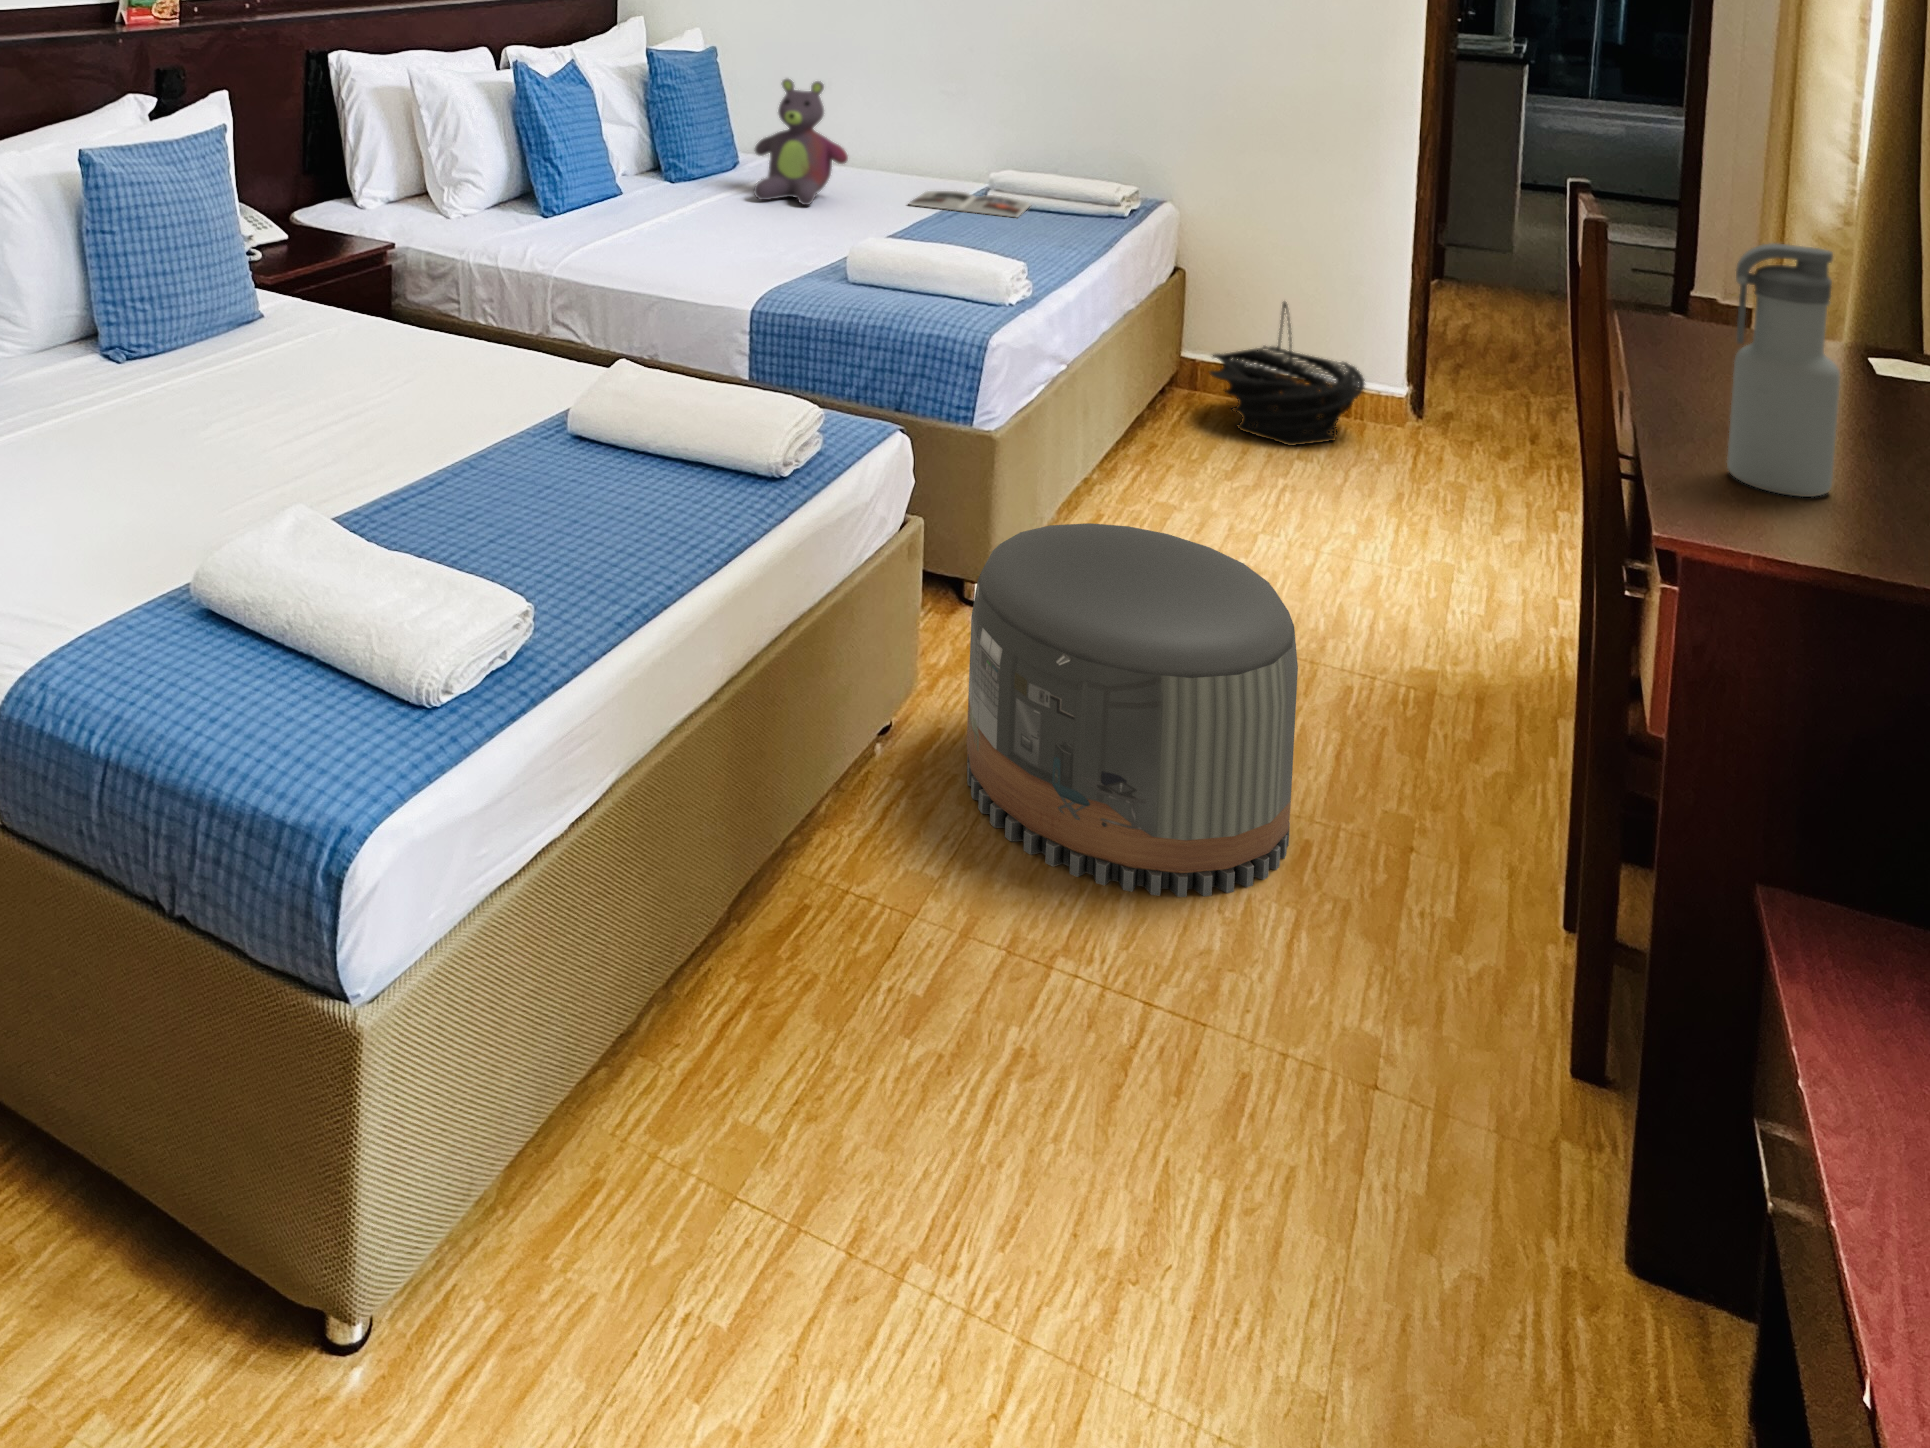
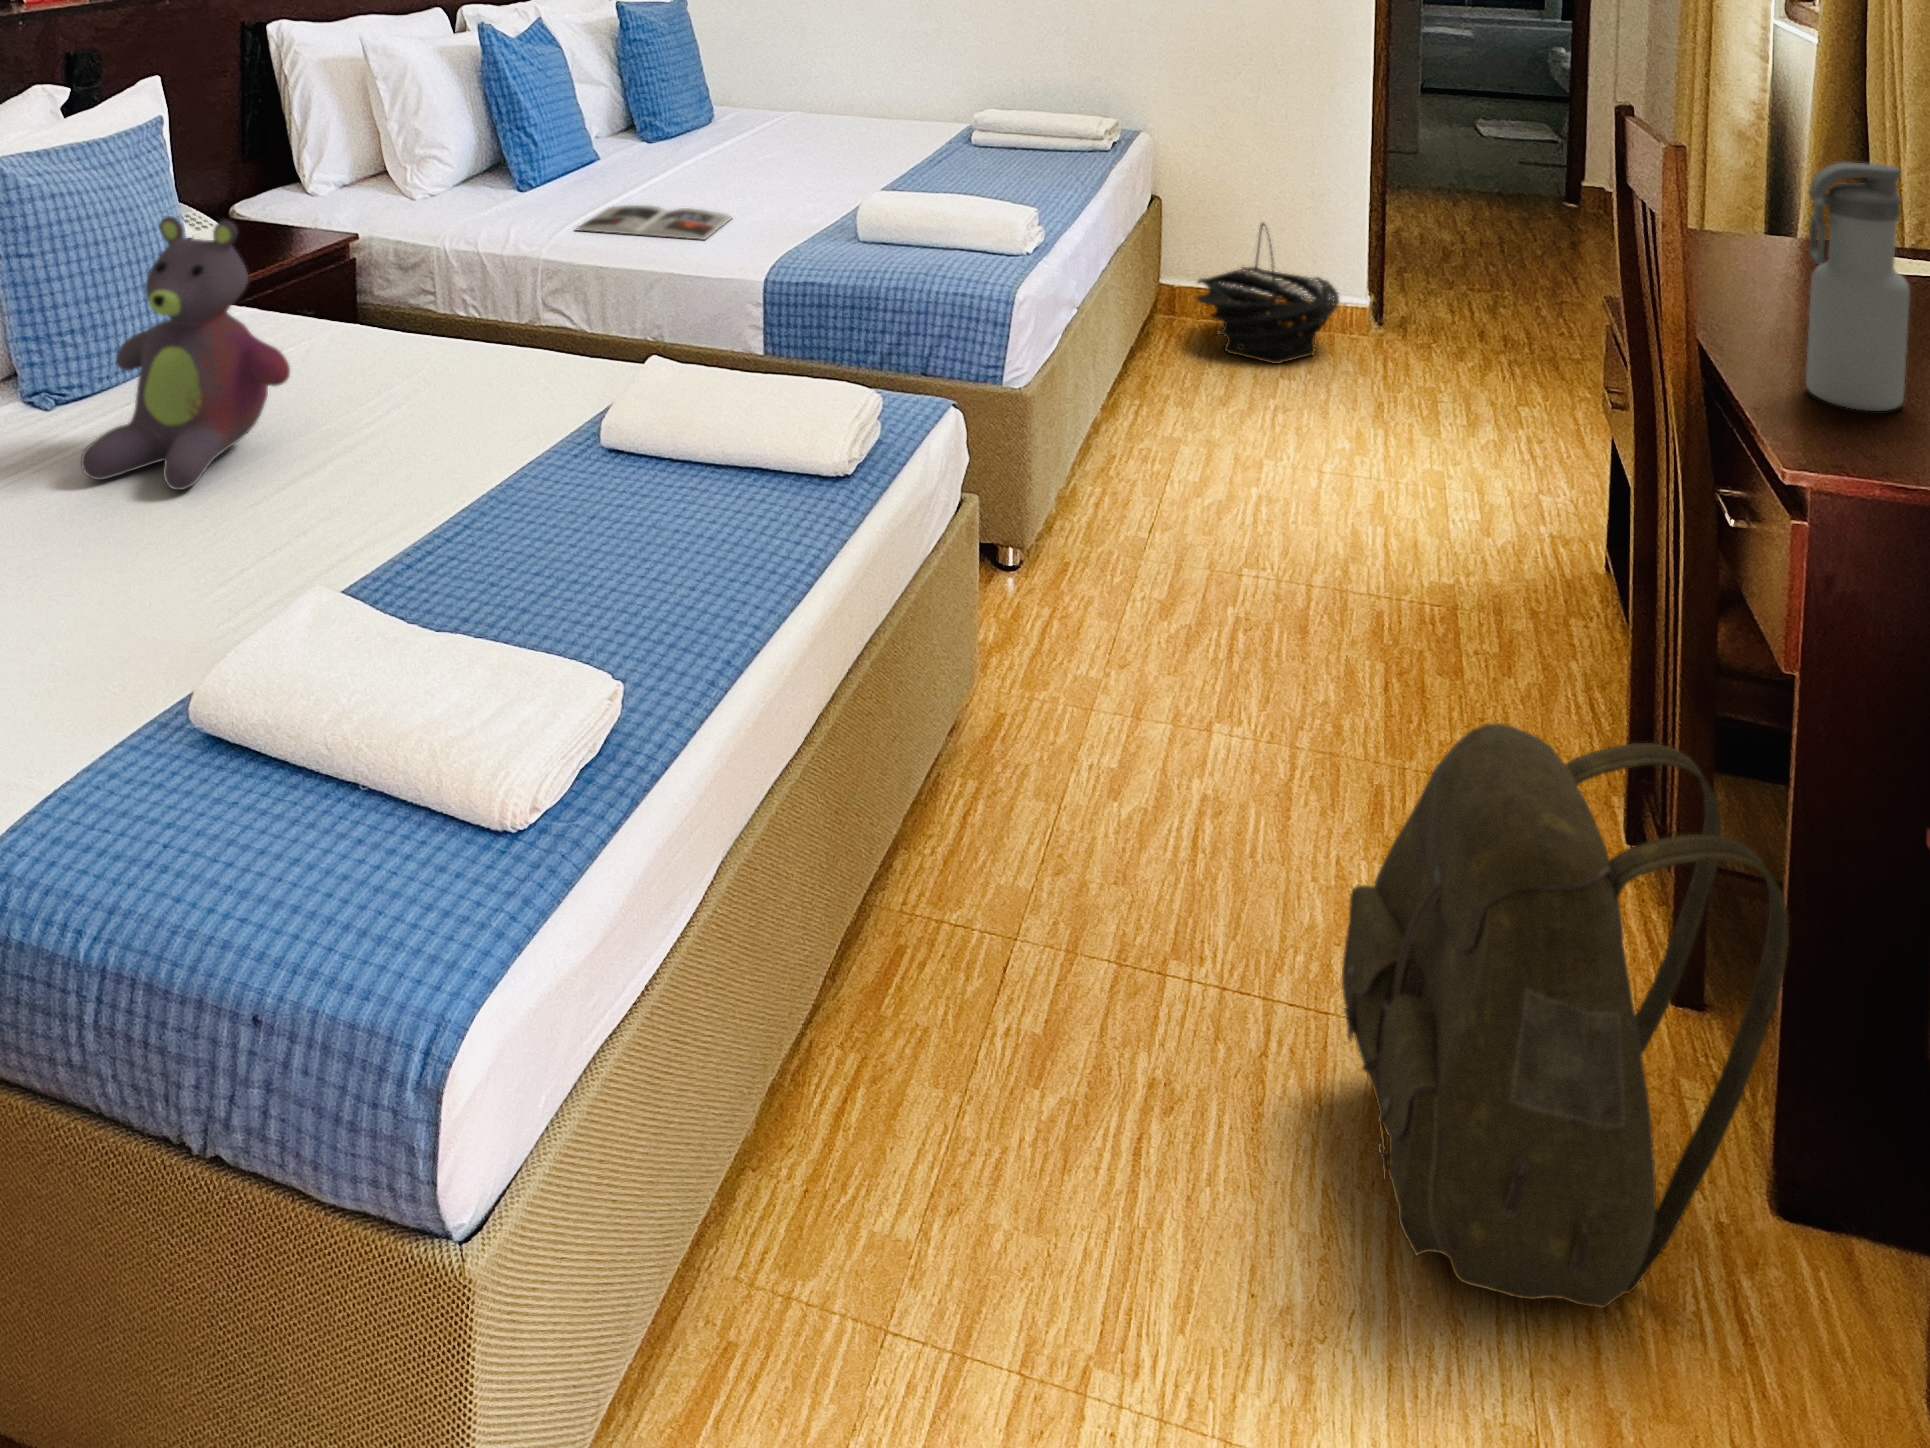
stuffed bear: present [754,79,848,205] -> present [81,216,290,490]
magazine: present [909,191,1030,218] -> present [576,205,732,240]
pouf: present [967,523,1298,897] -> none [1040,481,1370,871]
backpack: none [1203,756,1629,1310] -> present [1342,723,1789,1308]

